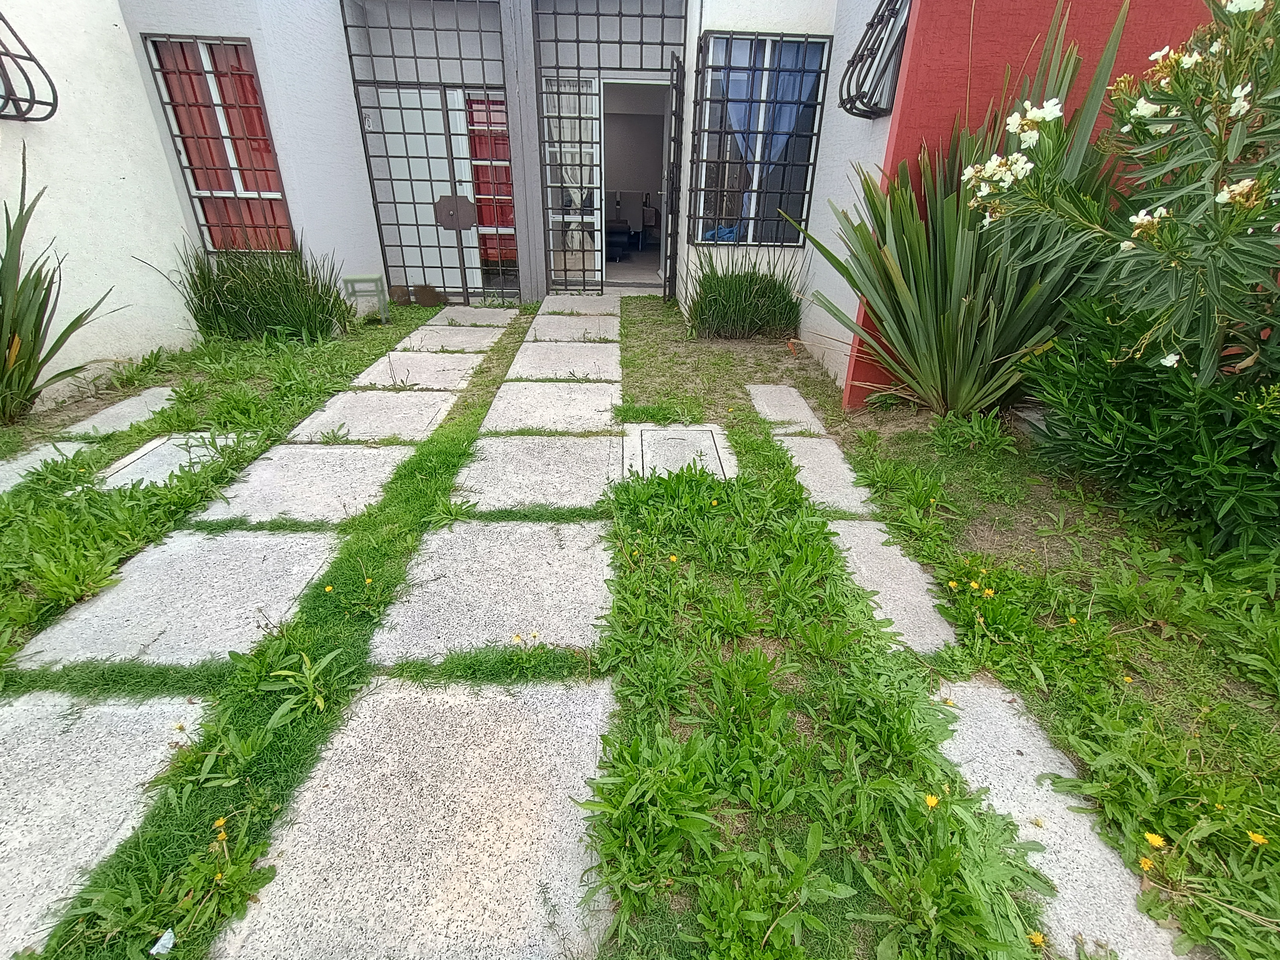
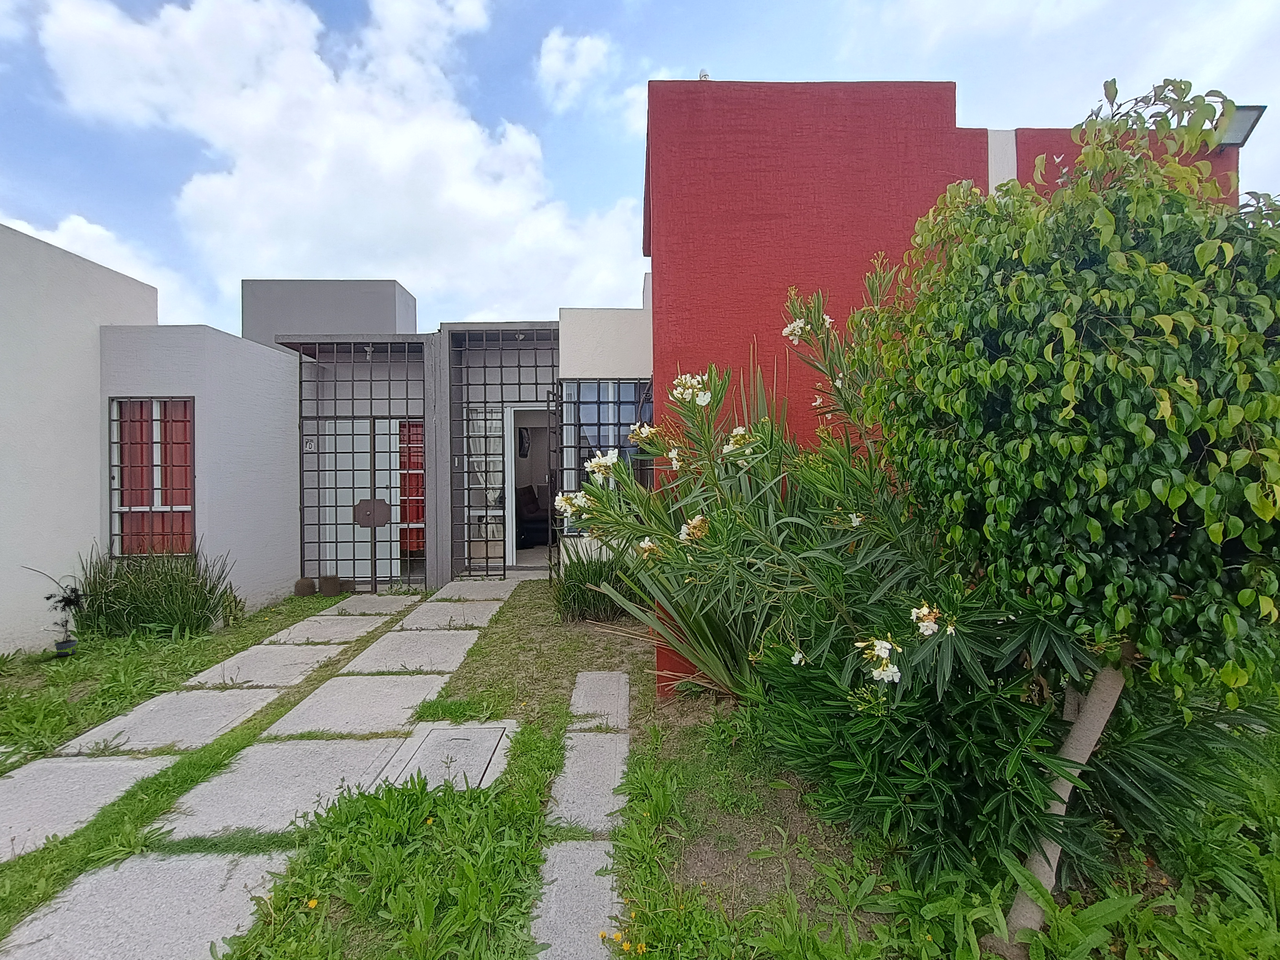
stool: present [342,274,389,323] -> none [238,570,283,619]
potted plant: none [161,277,214,353] -> present [44,585,96,656]

